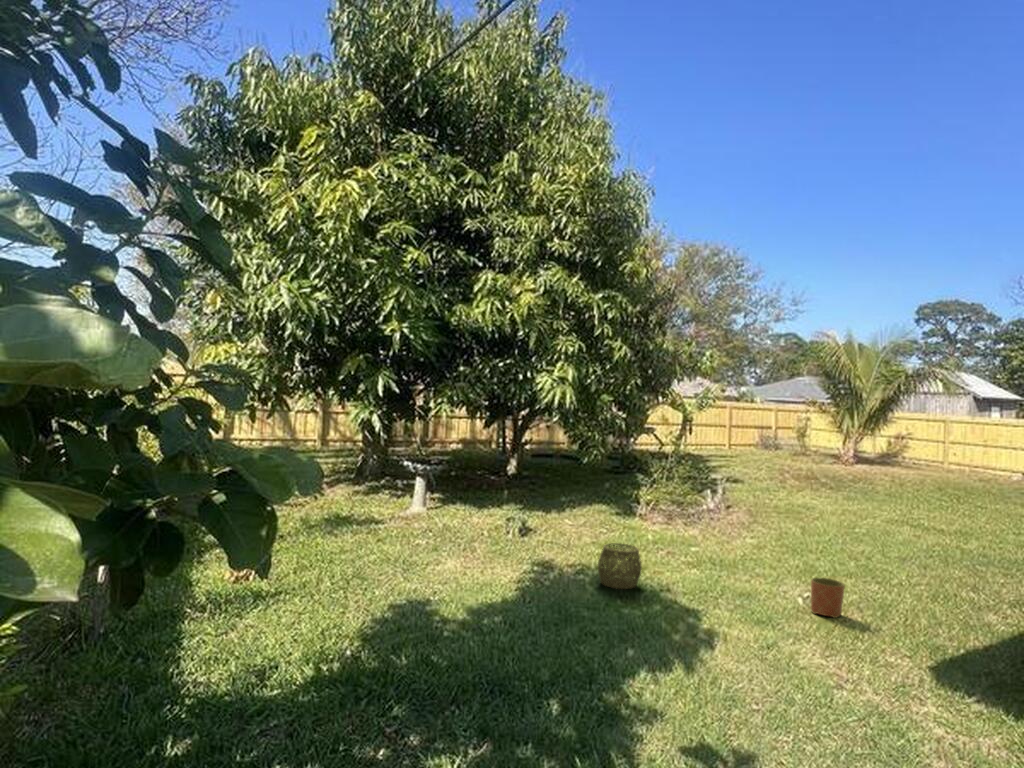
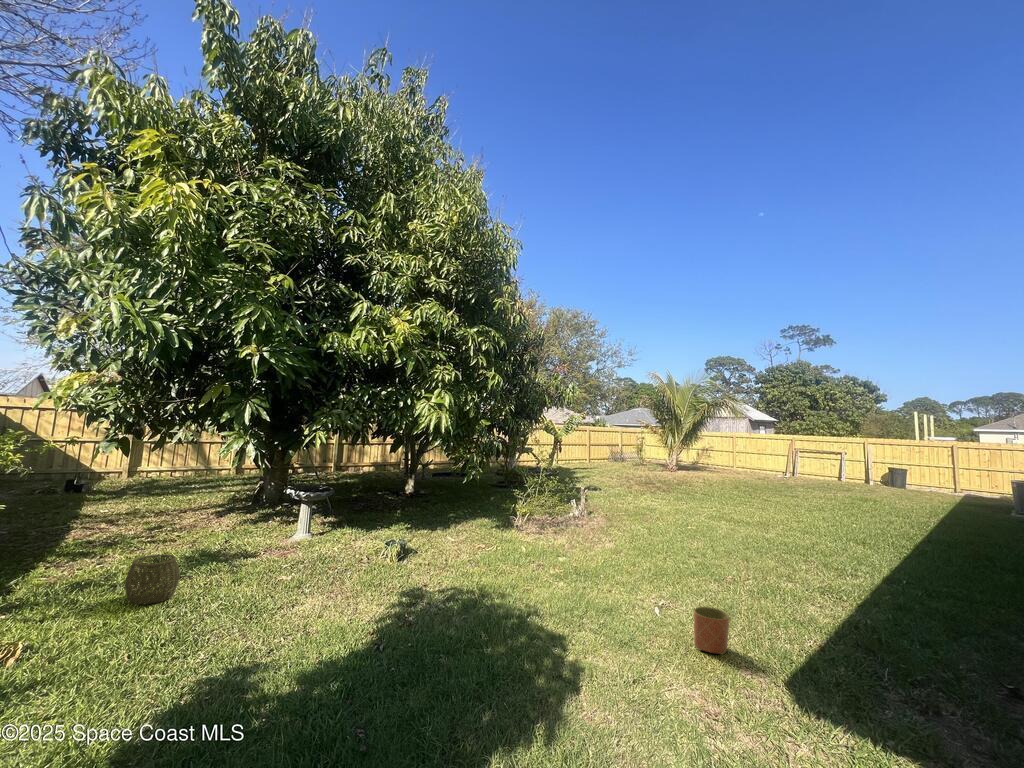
woven basket: present [598,543,642,589] -> present [125,554,180,604]

